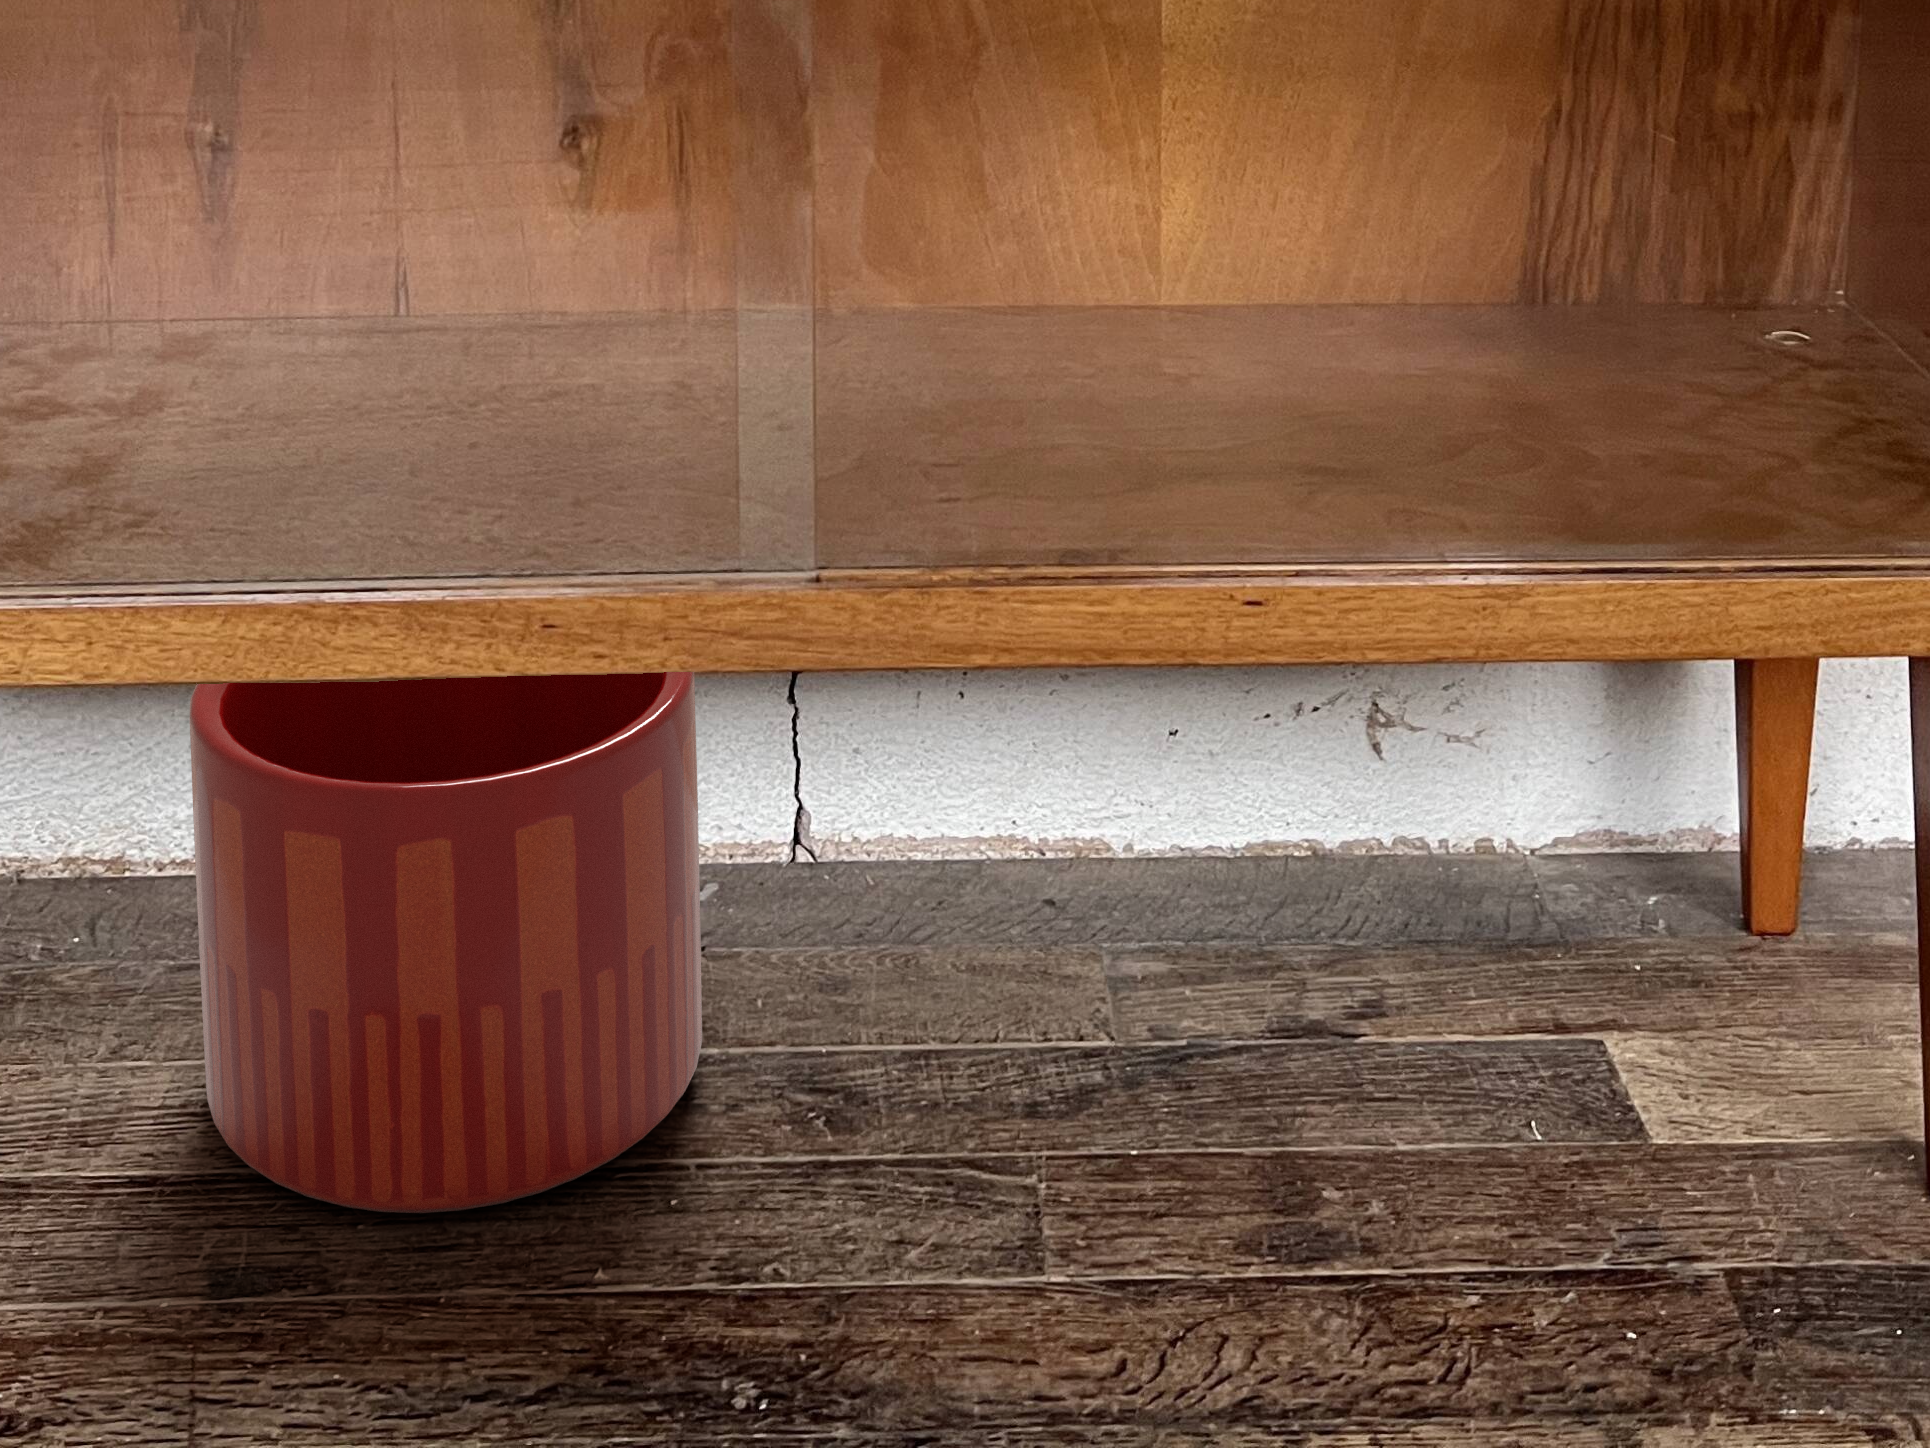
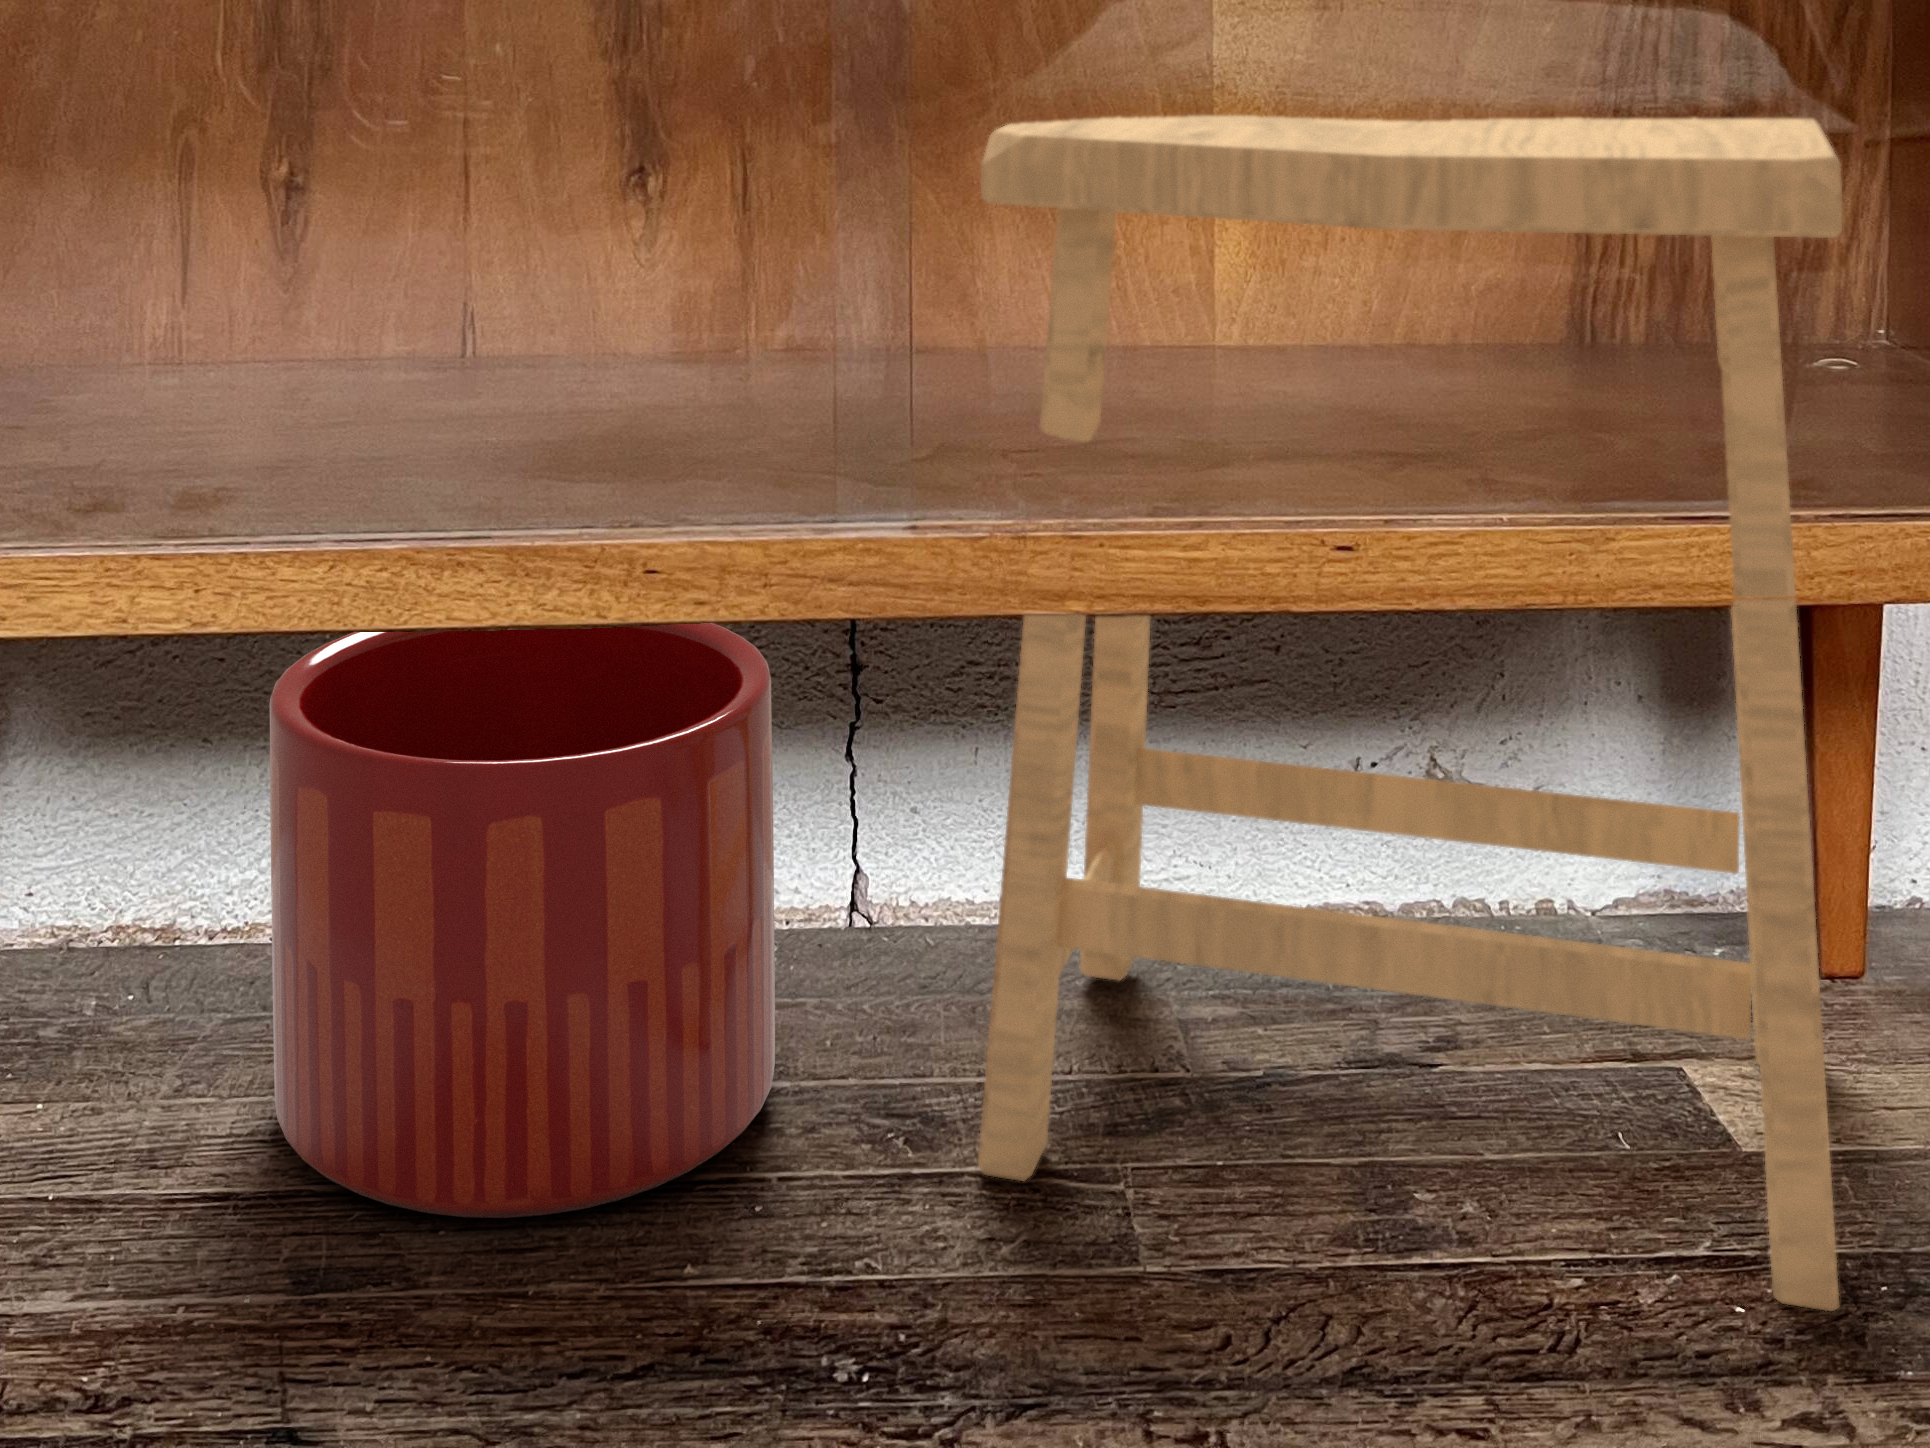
footstool: none [894,77,1773,1333] -> present [978,116,1842,1311]

